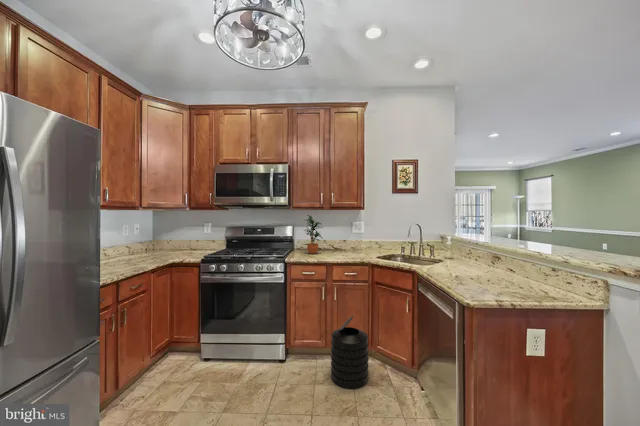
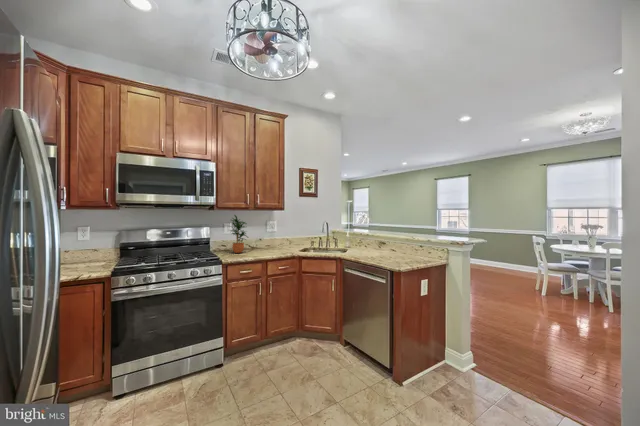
trash can: present [331,316,369,389] -> none [274,303,307,367]

